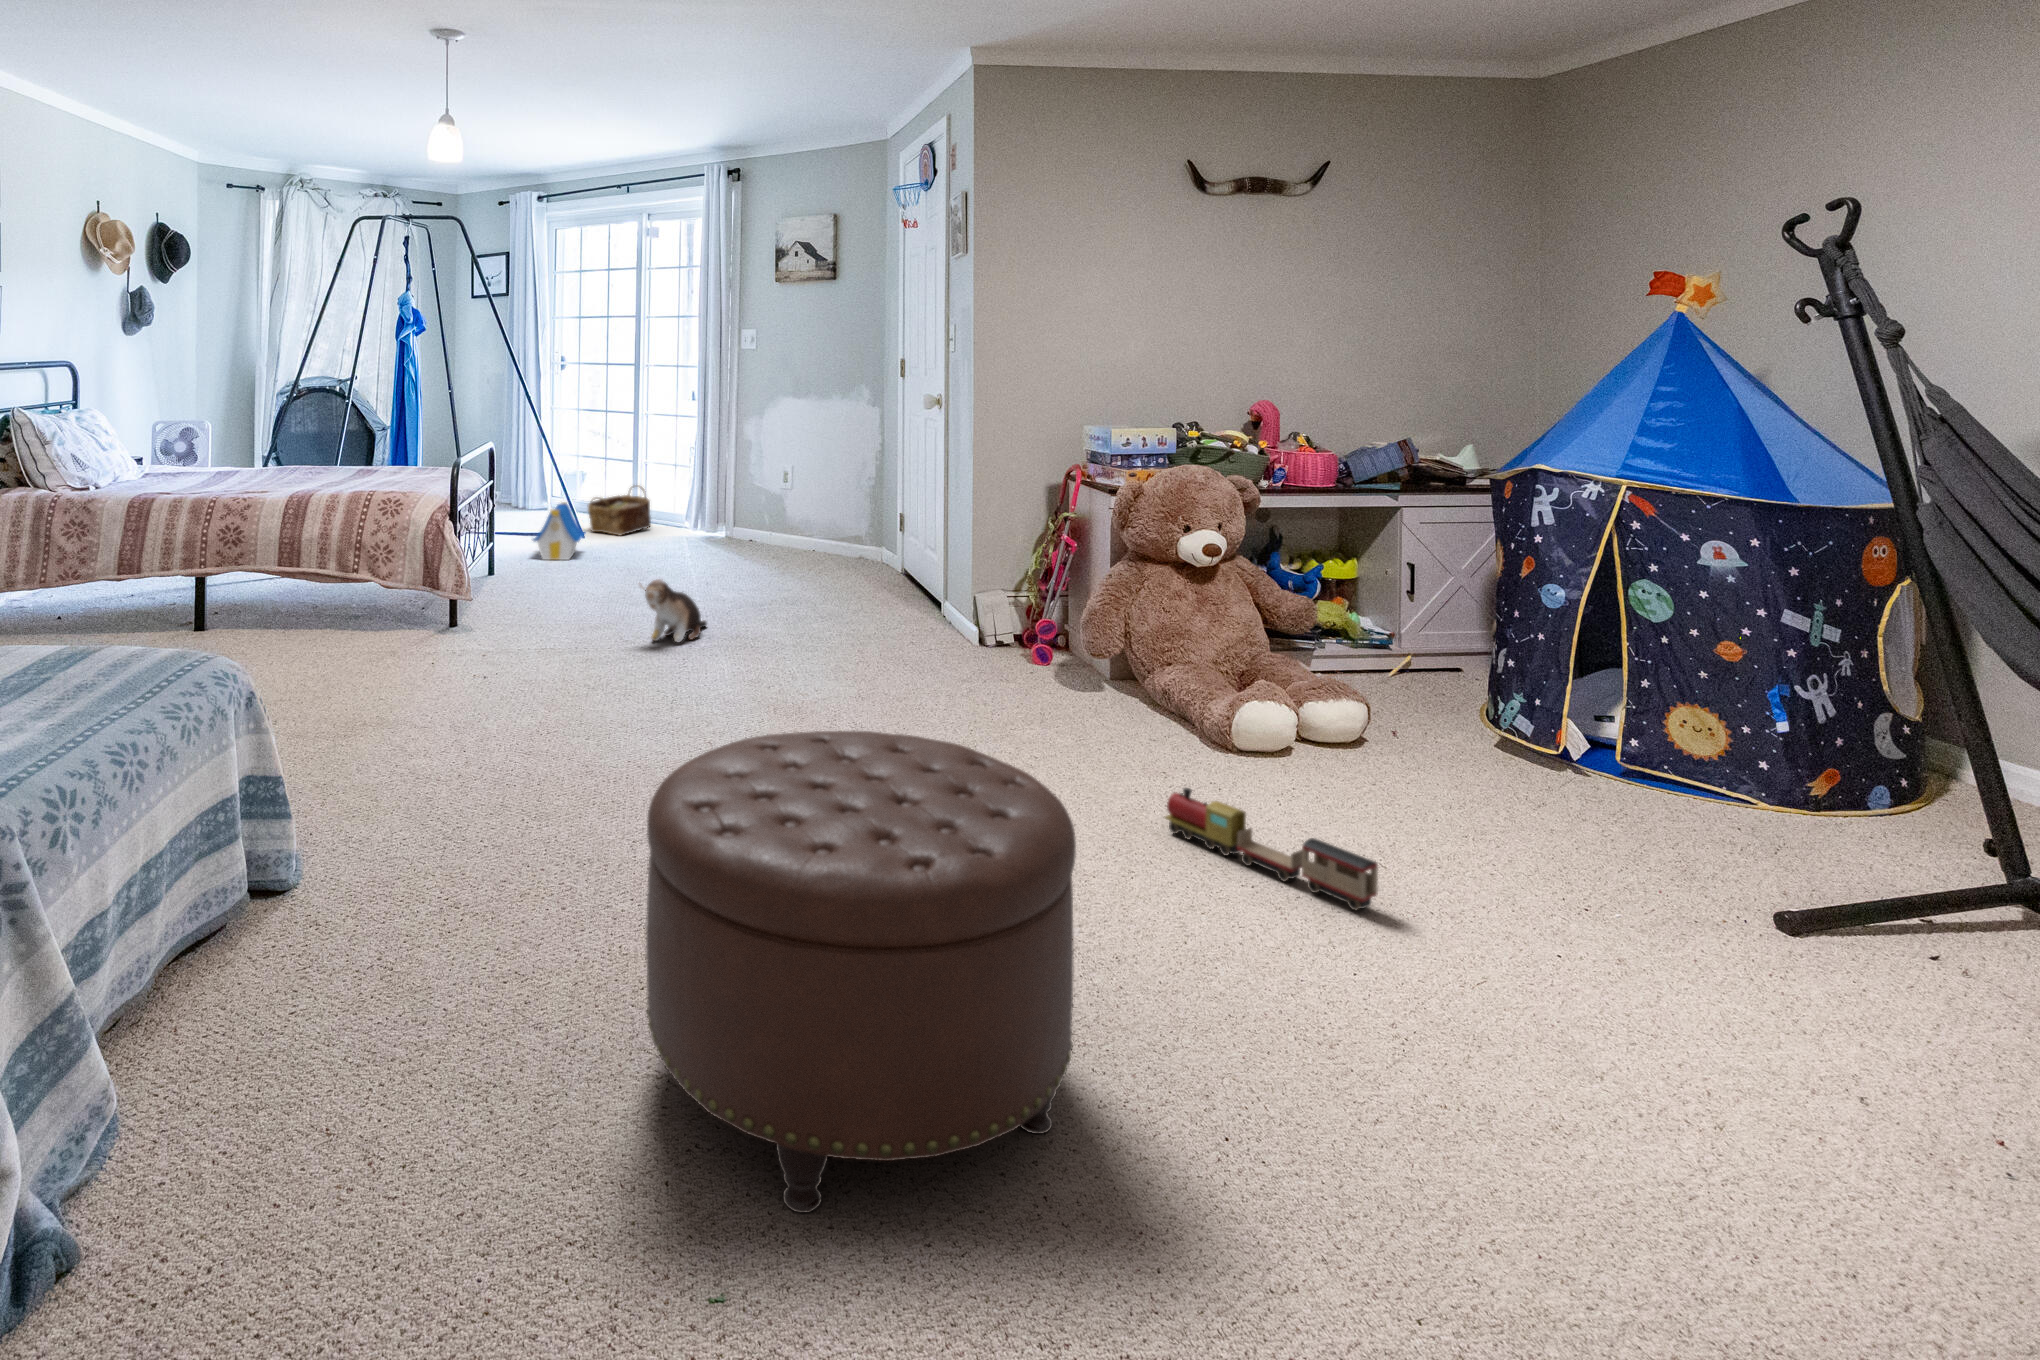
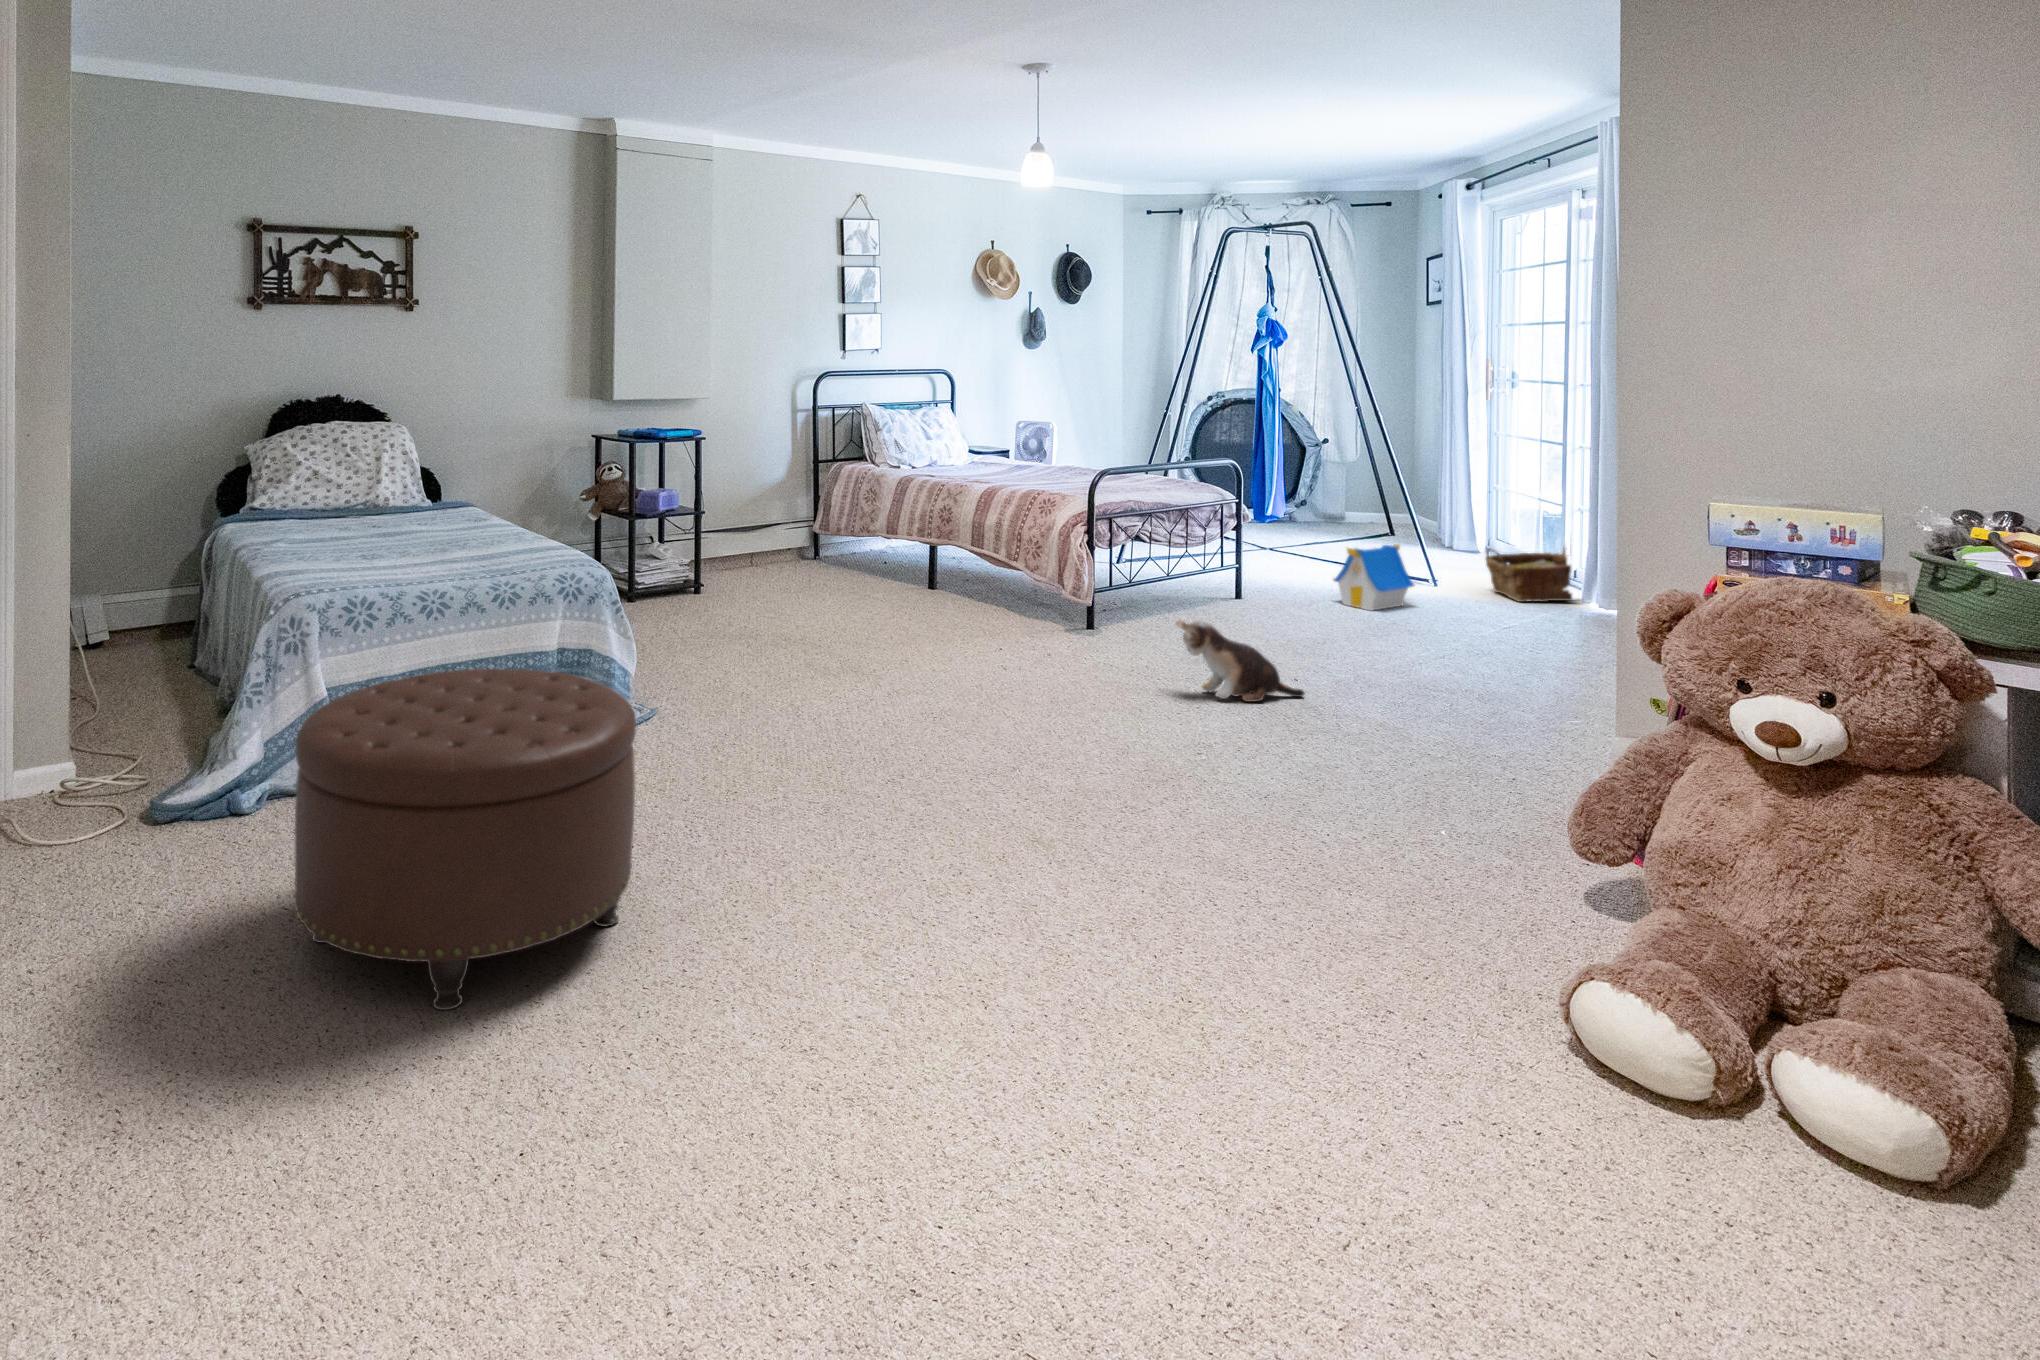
toy train: present [1165,788,1378,910] -> none [1022,961,1139,1171]

